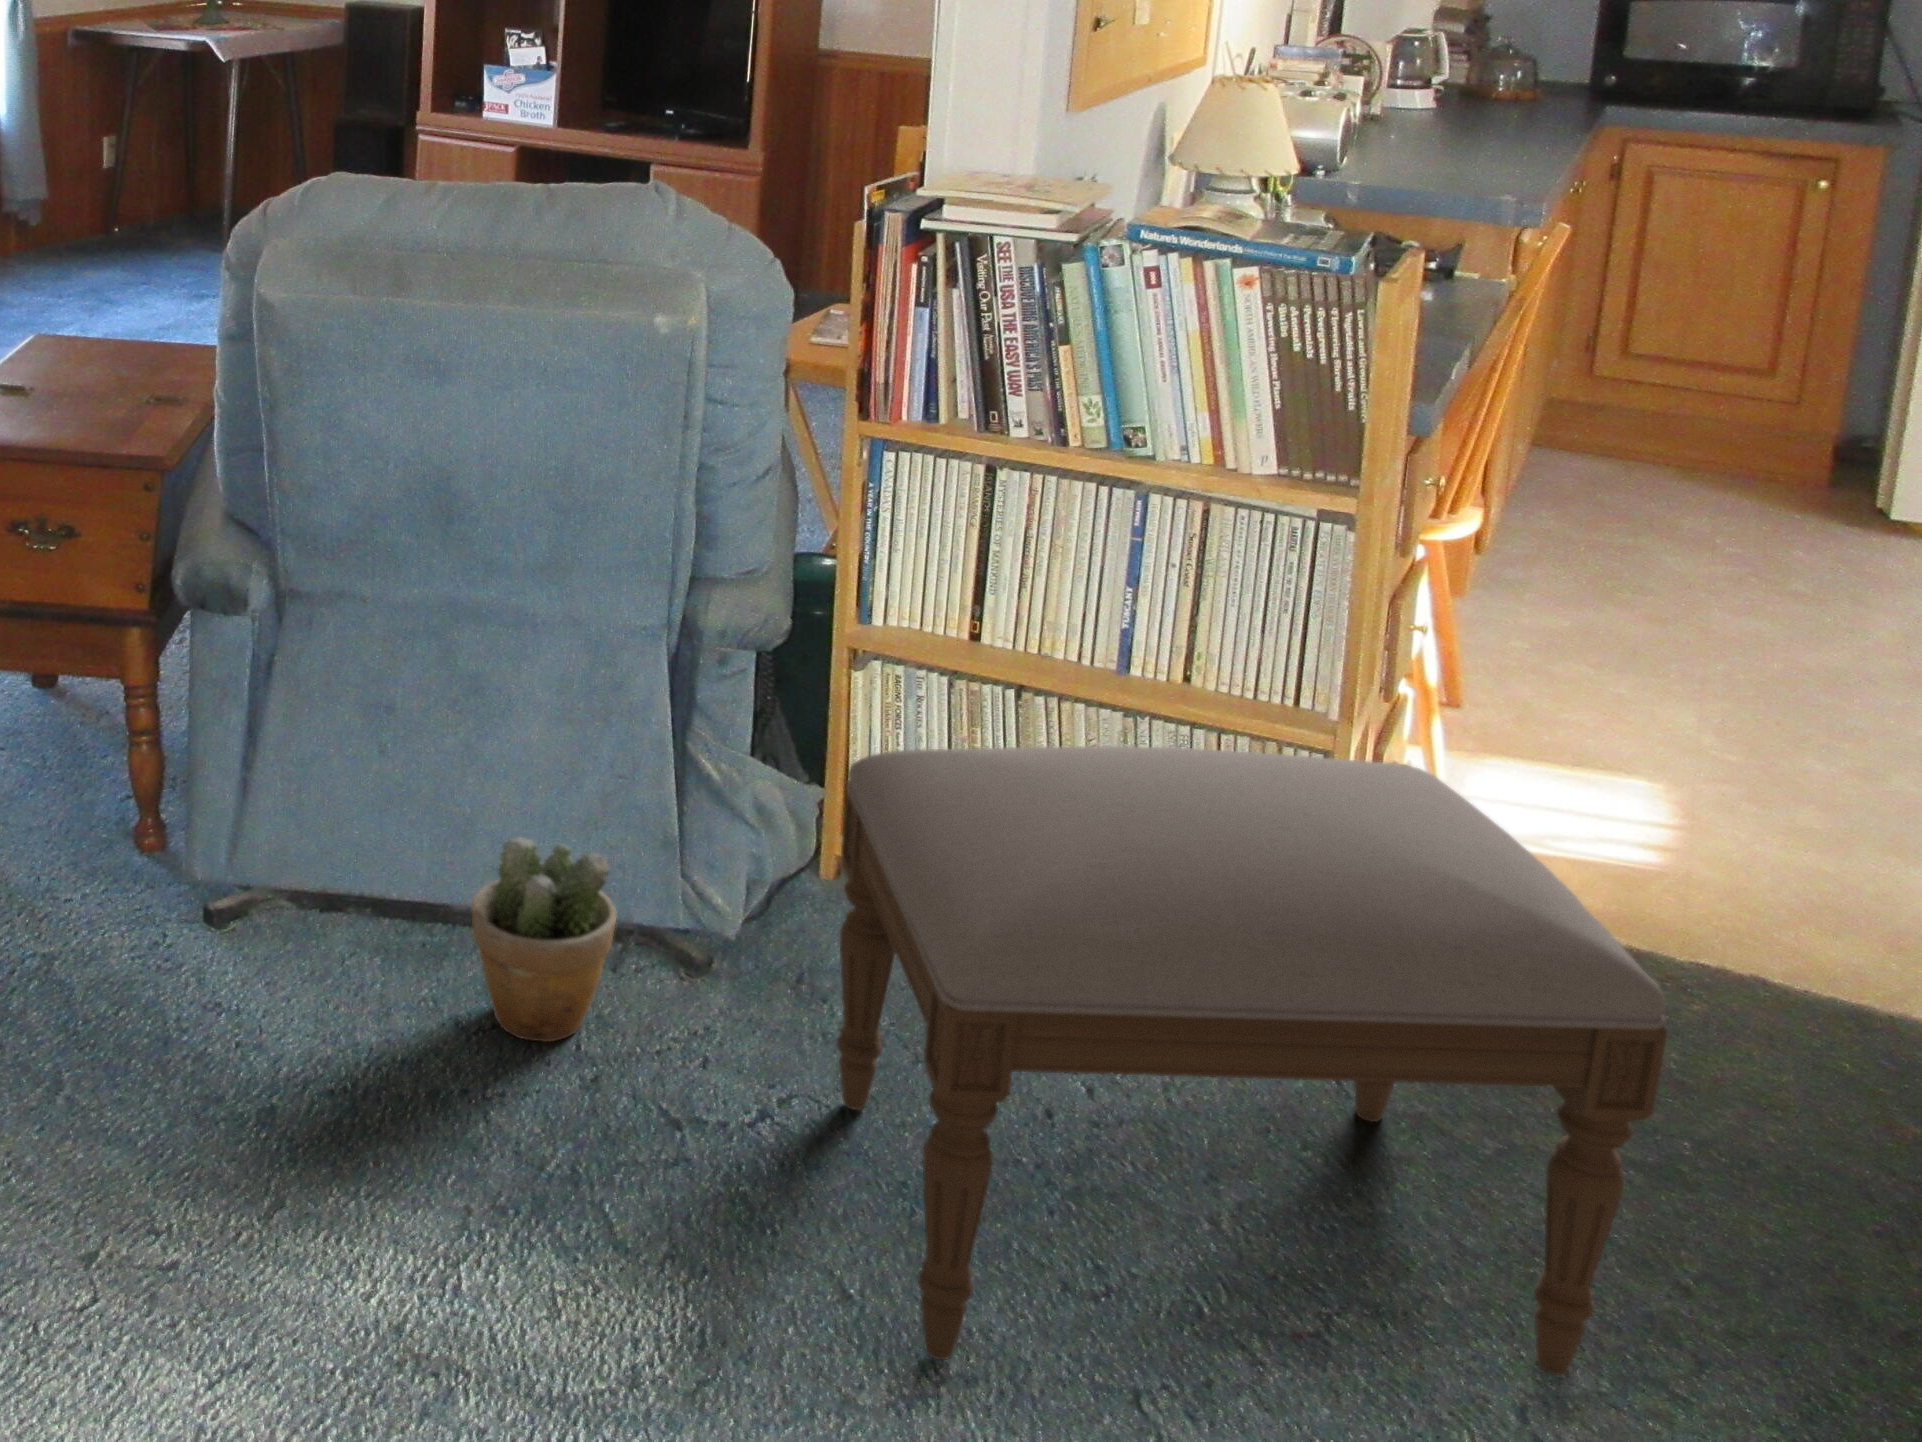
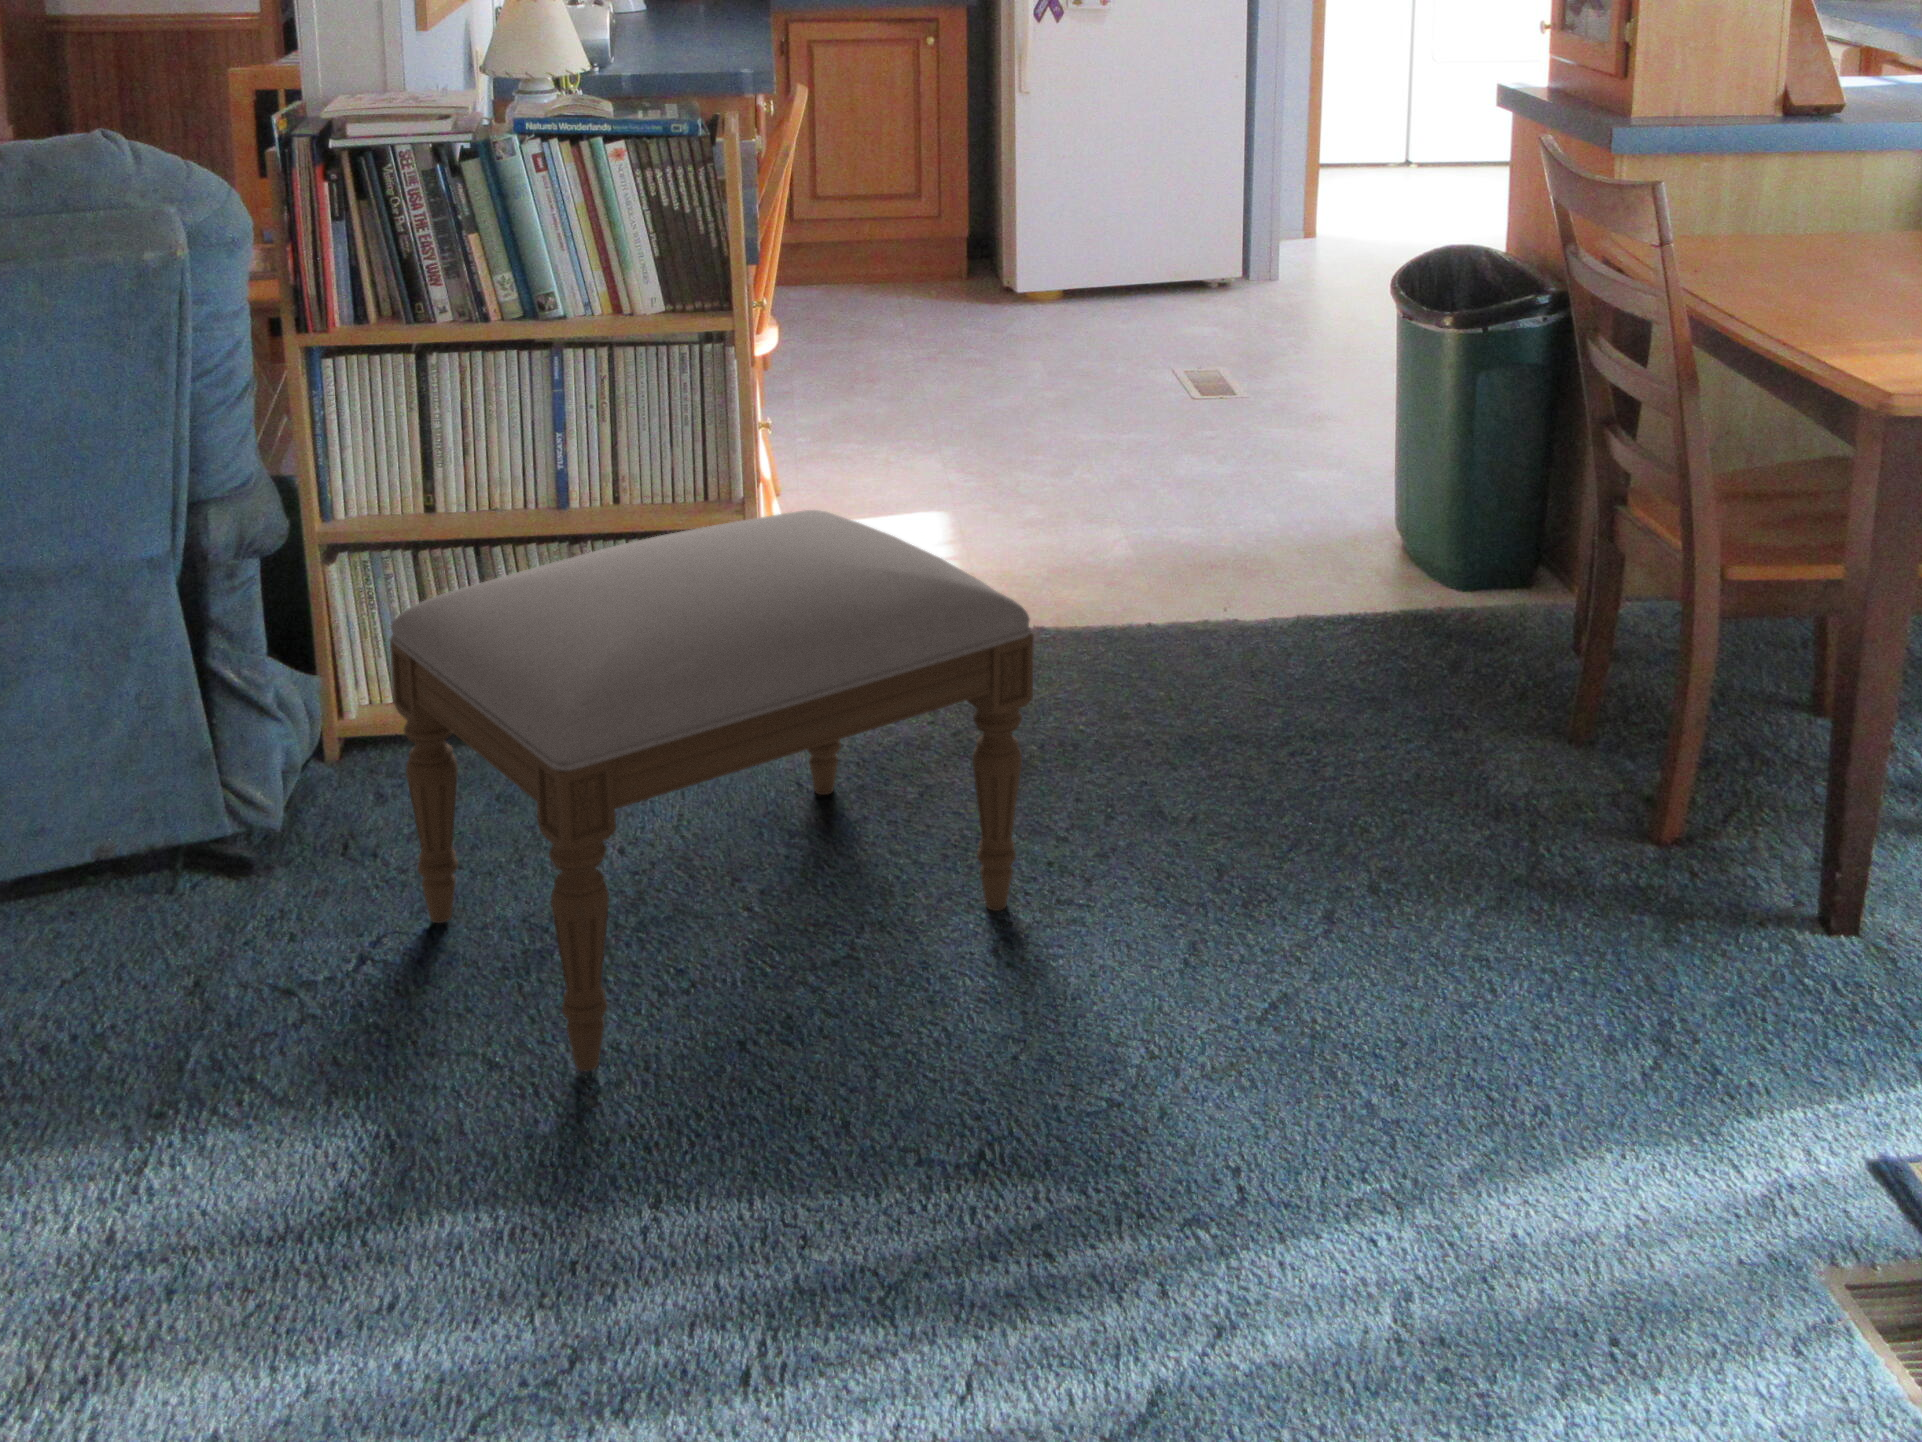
potted plant: present [471,837,616,1042] -> none [31,775,184,975]

